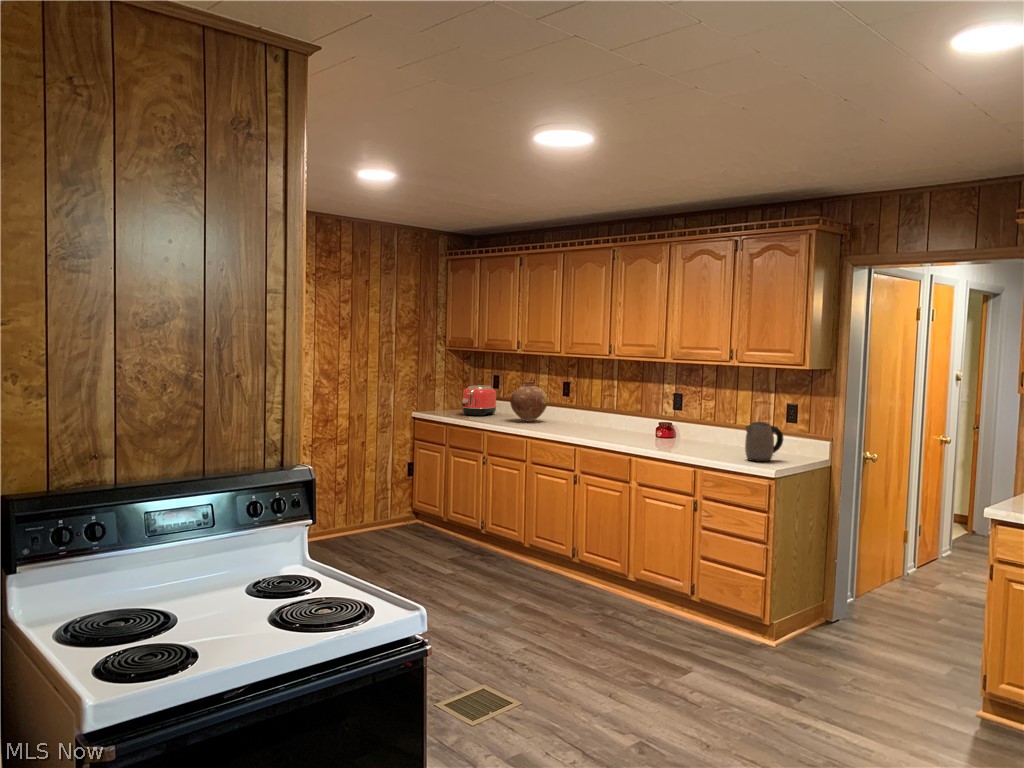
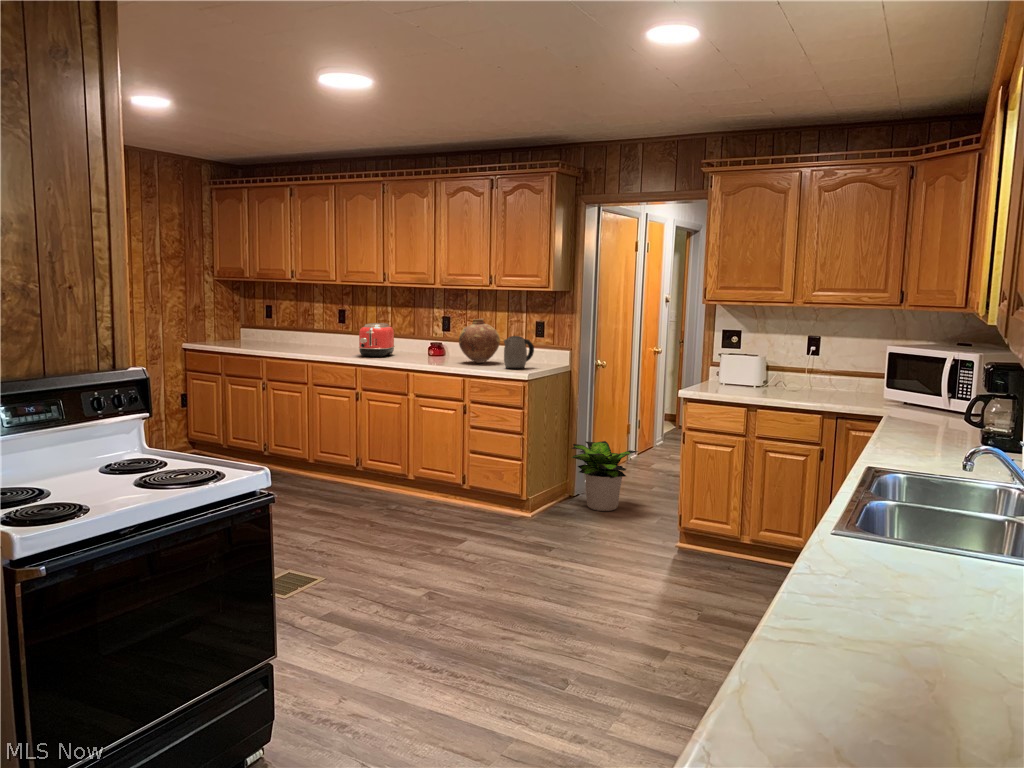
vase: present [510,382,548,421] -> present [459,319,500,363]
toaster: present [462,385,496,416] -> present [359,323,394,357]
potted plant: none [816,554,923,649] -> present [572,441,638,511]

